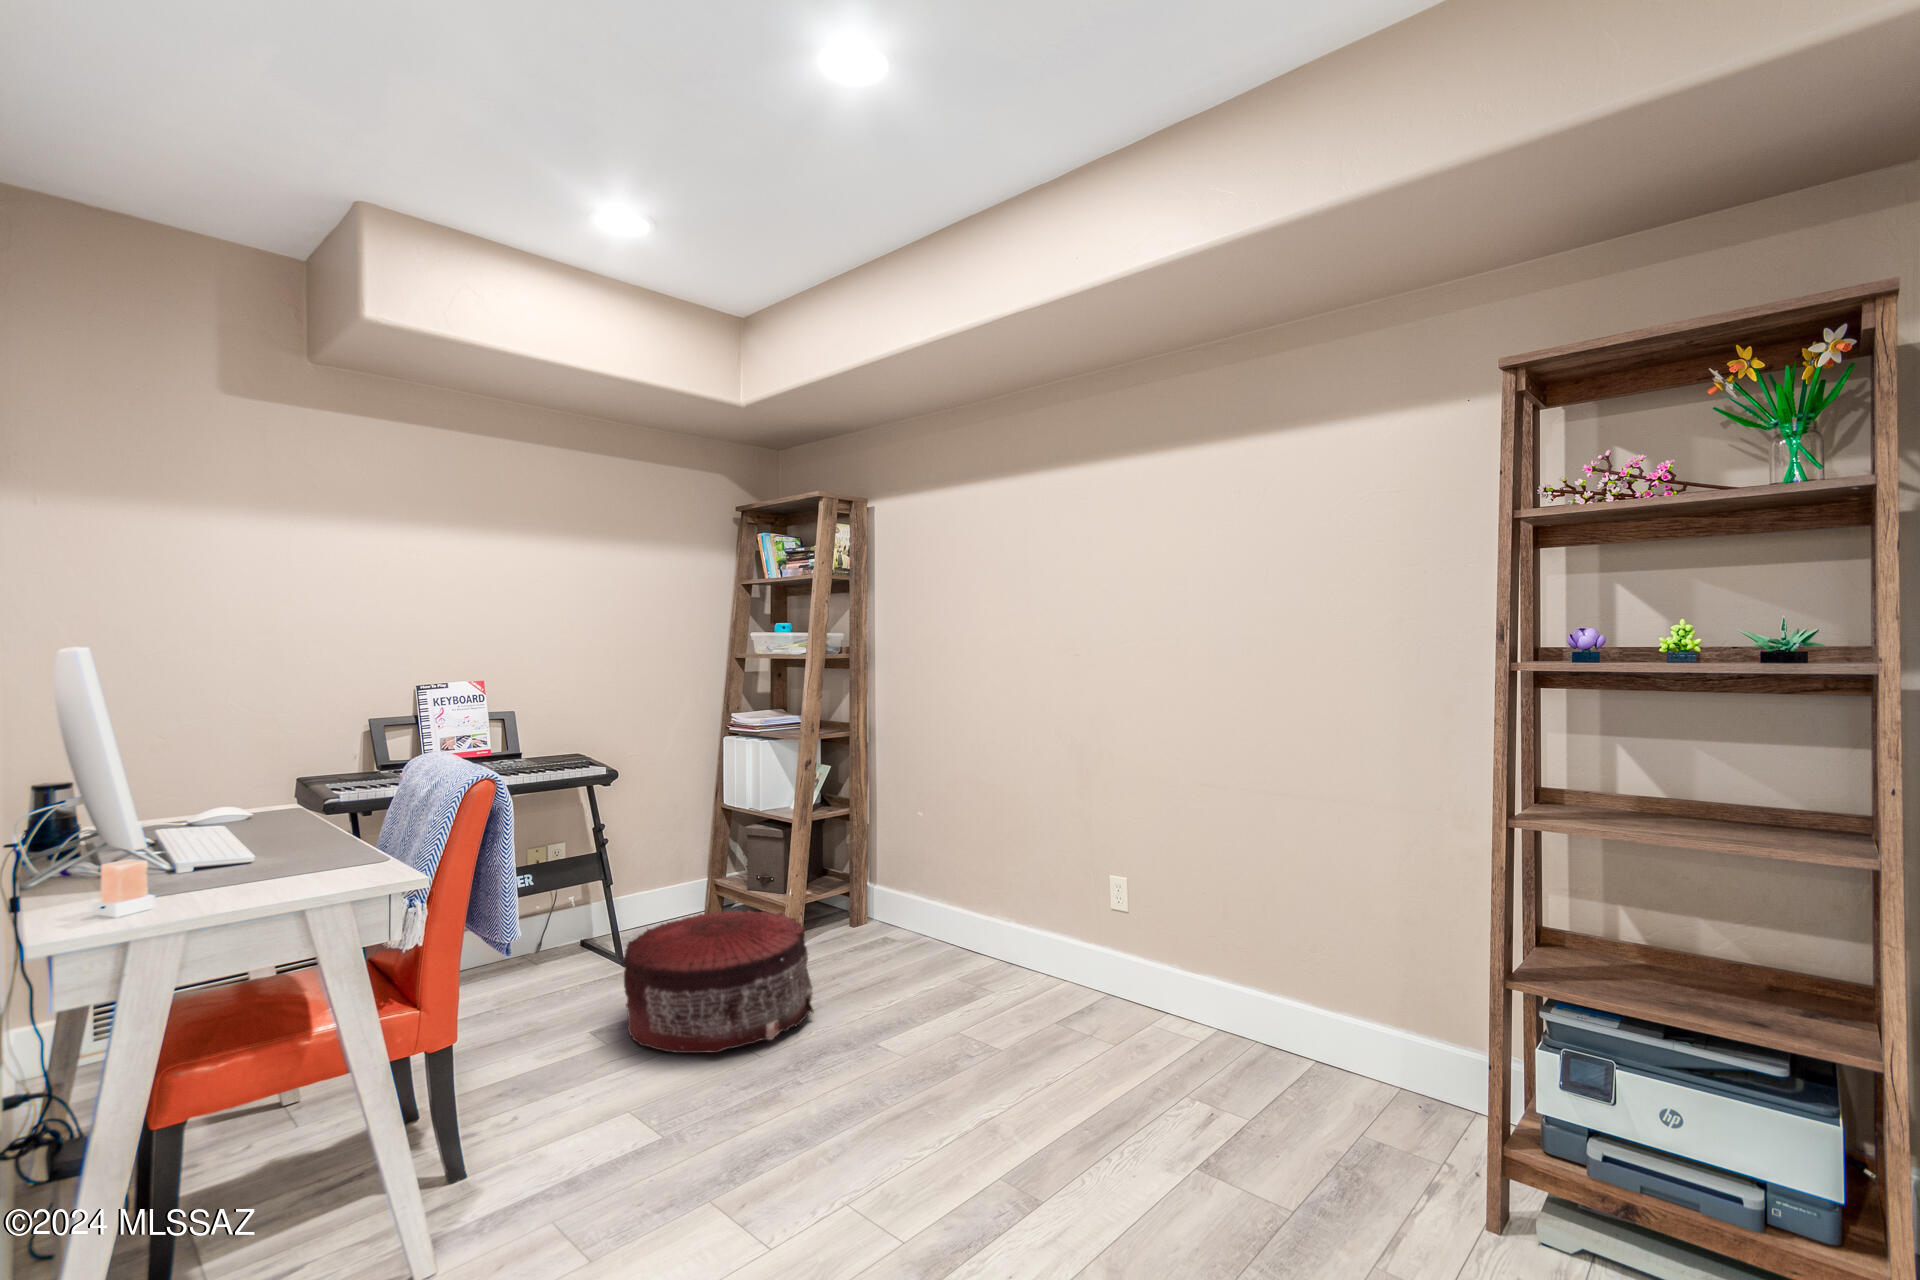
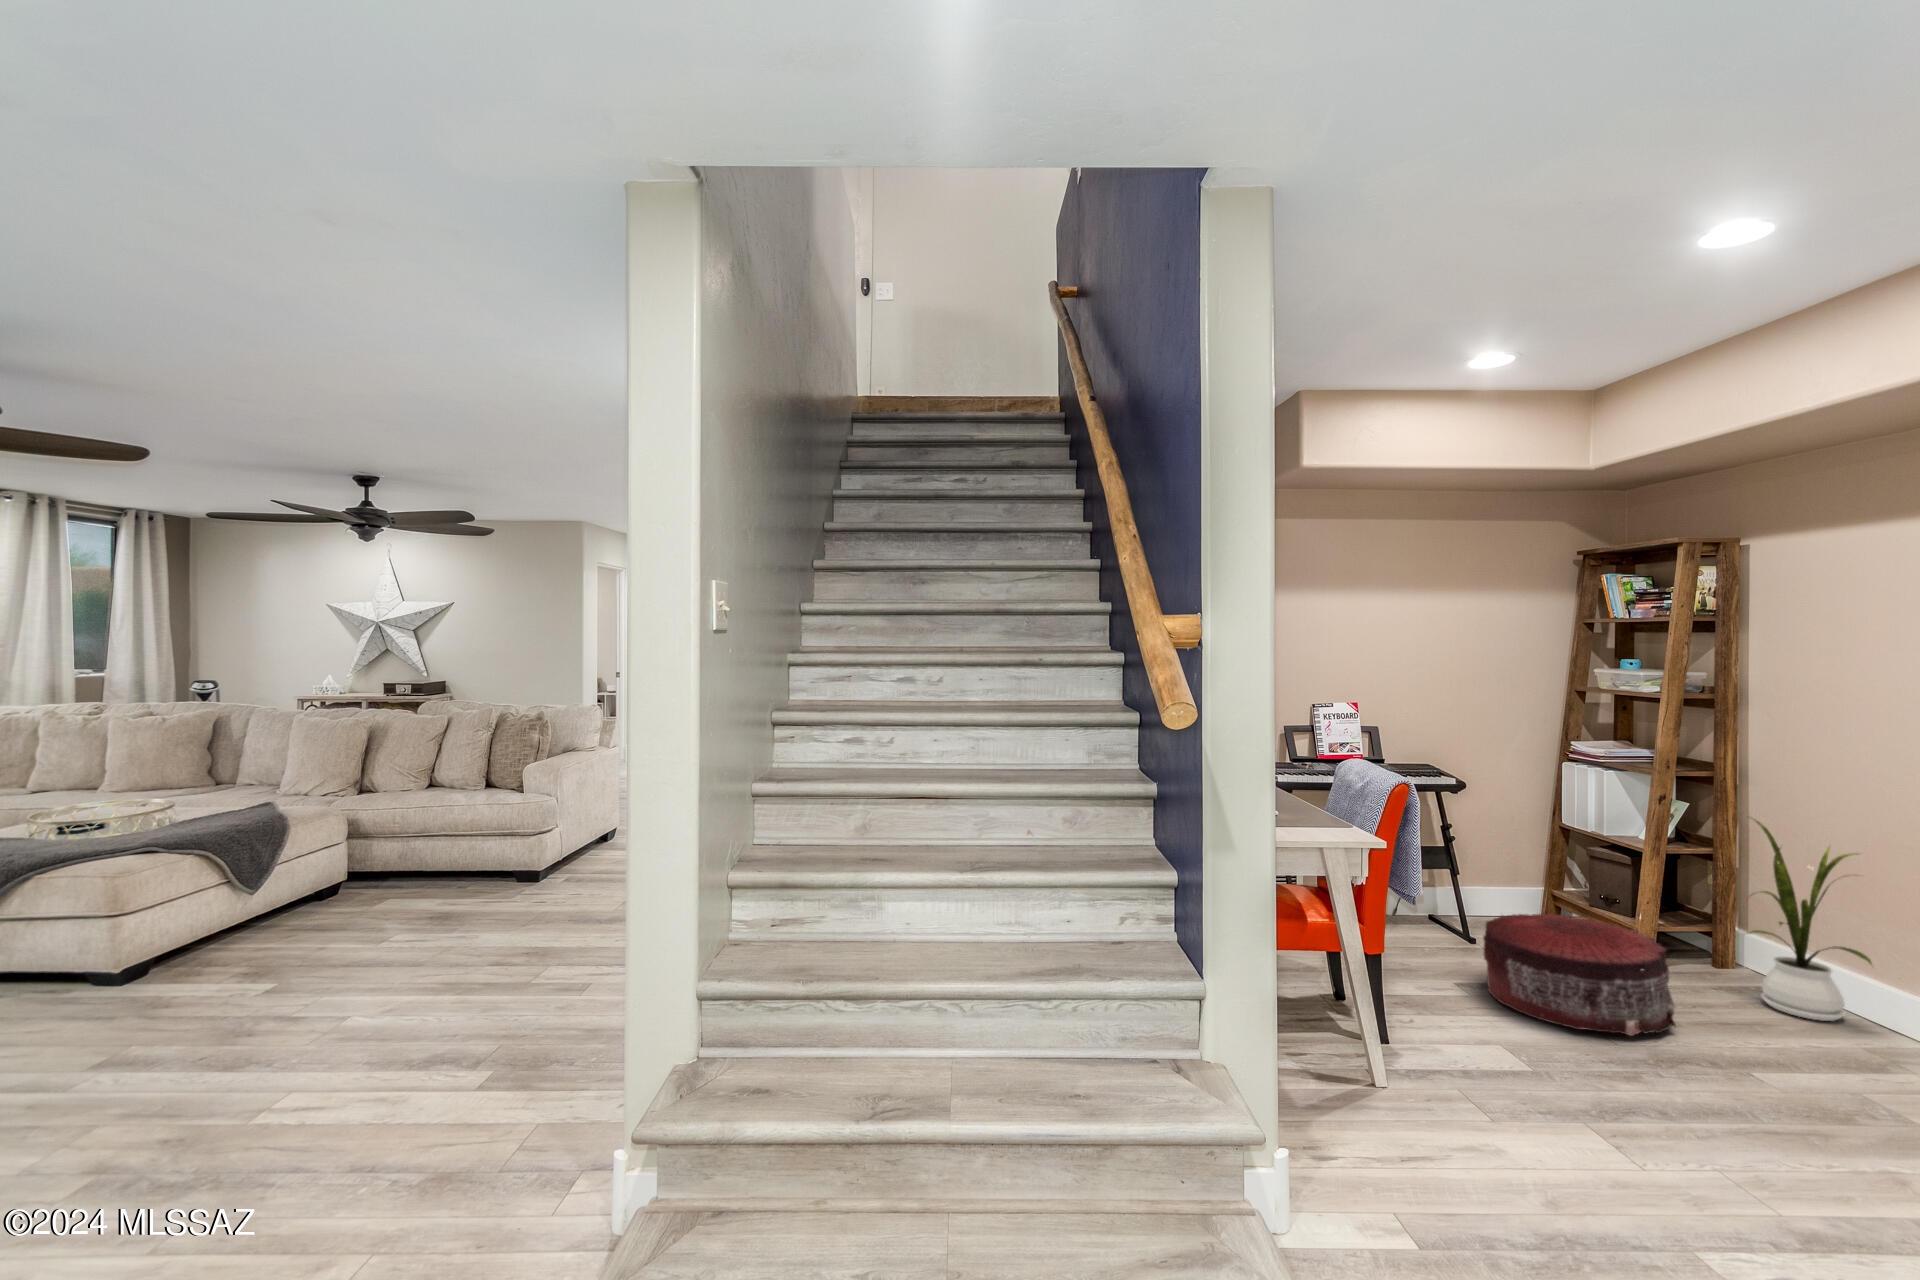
house plant: none [866,769,961,962] -> present [1747,817,1872,1021]

